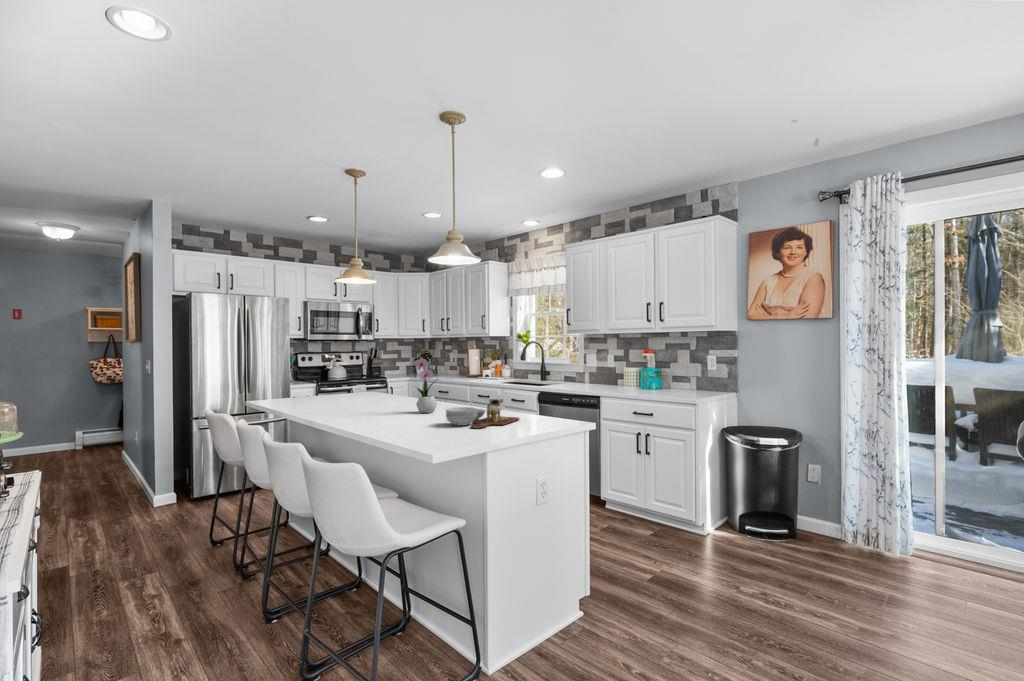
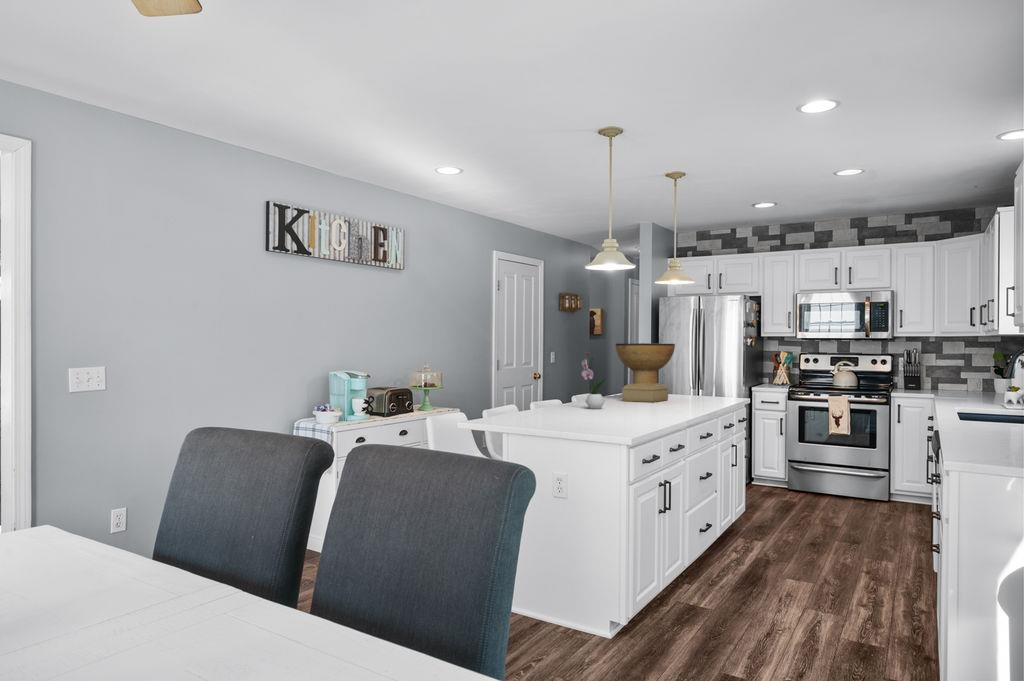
decorative bowl: none [330,341,394,404] -> present [616,343,675,402]
cutting board: present [446,395,520,428] -> none [522,393,581,417]

